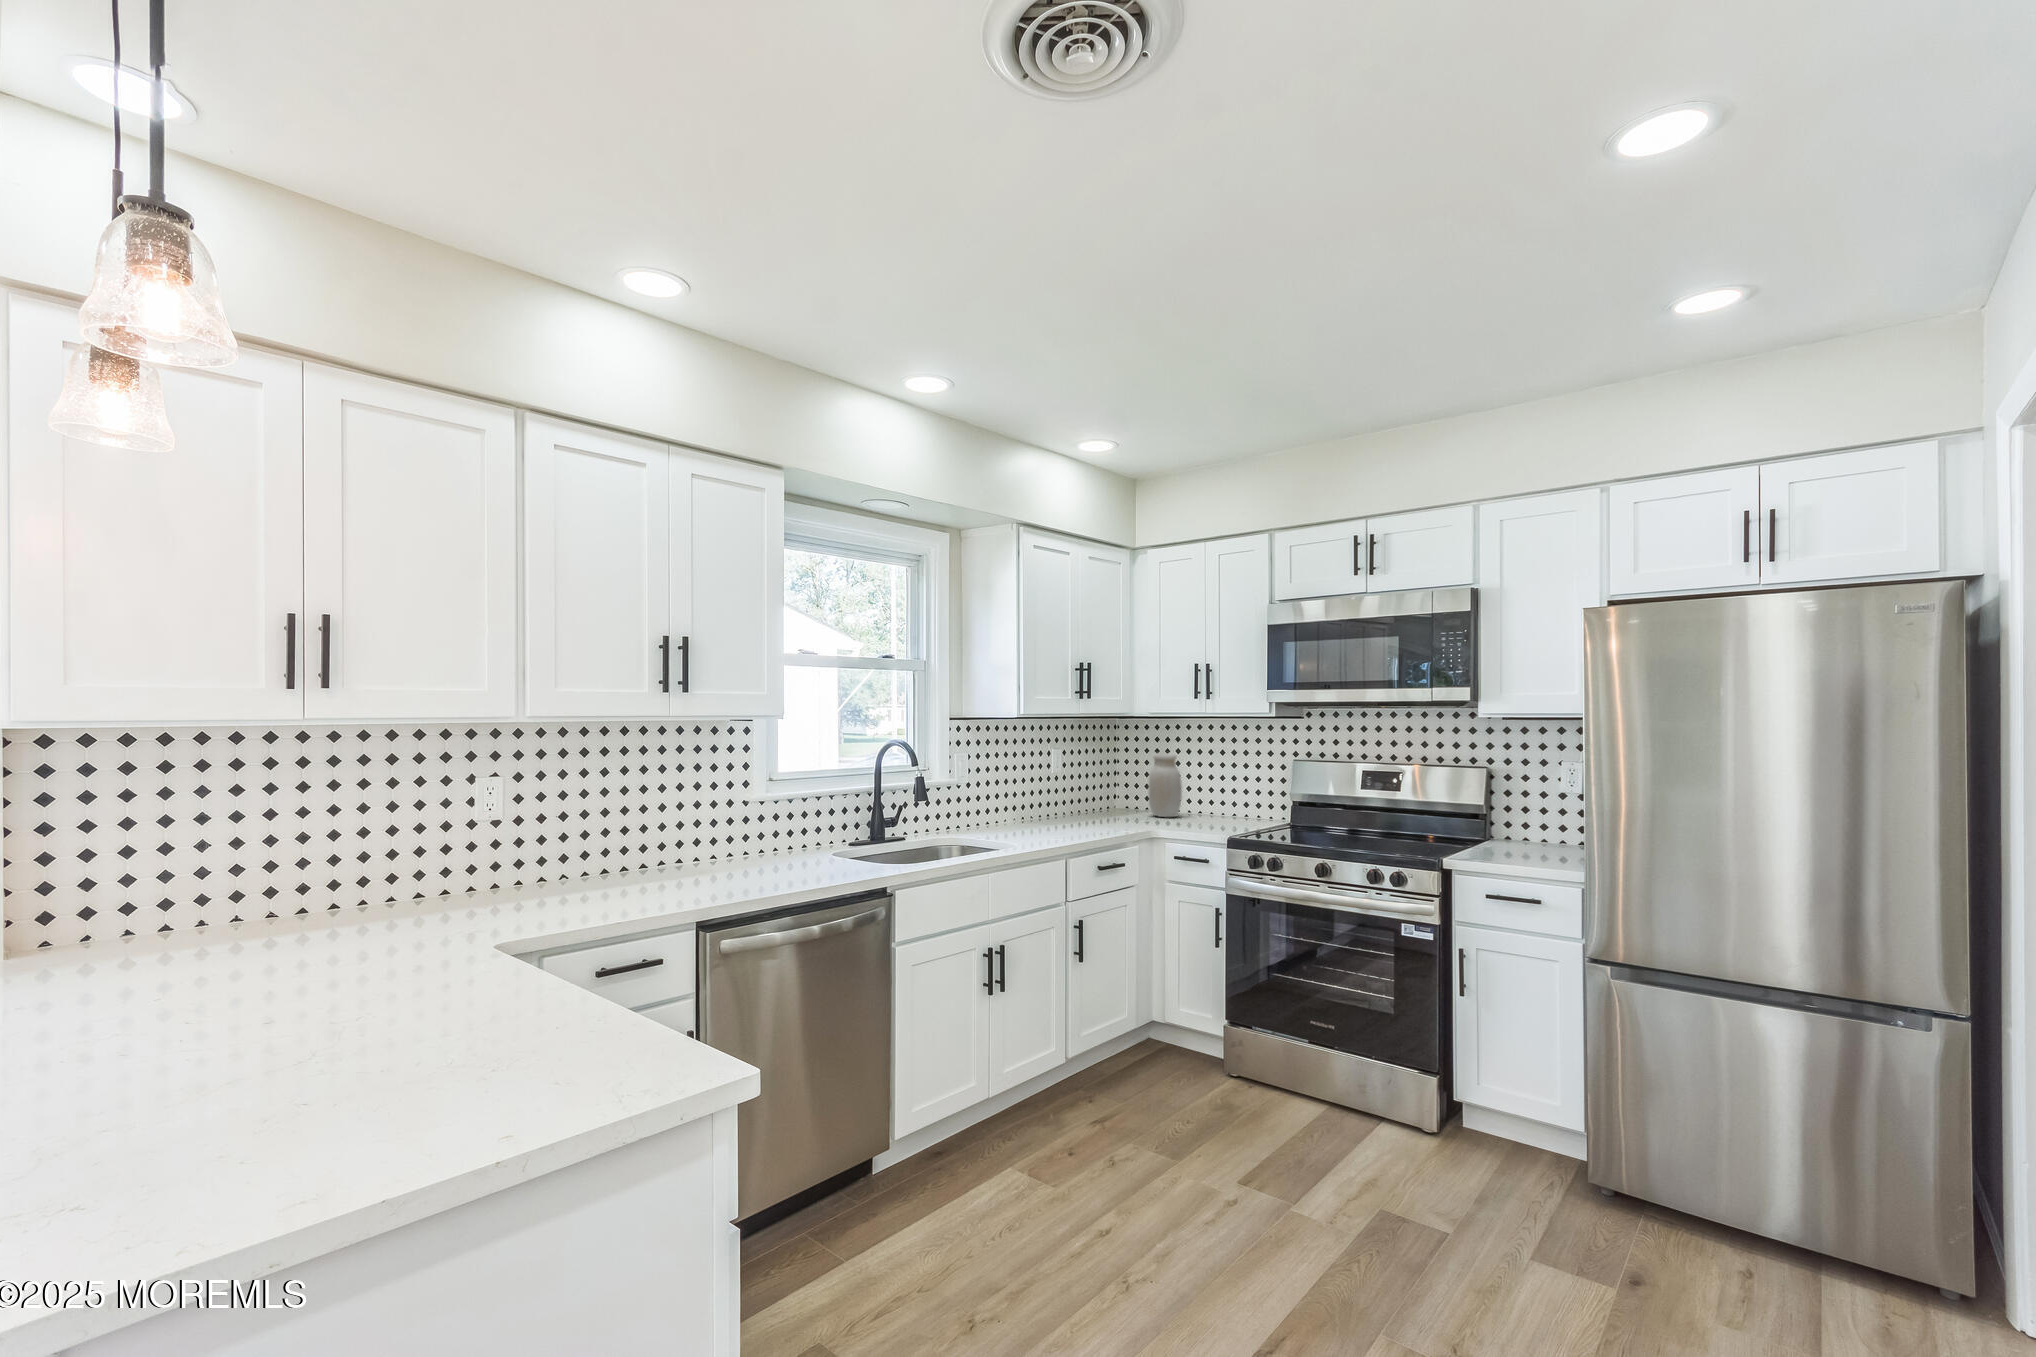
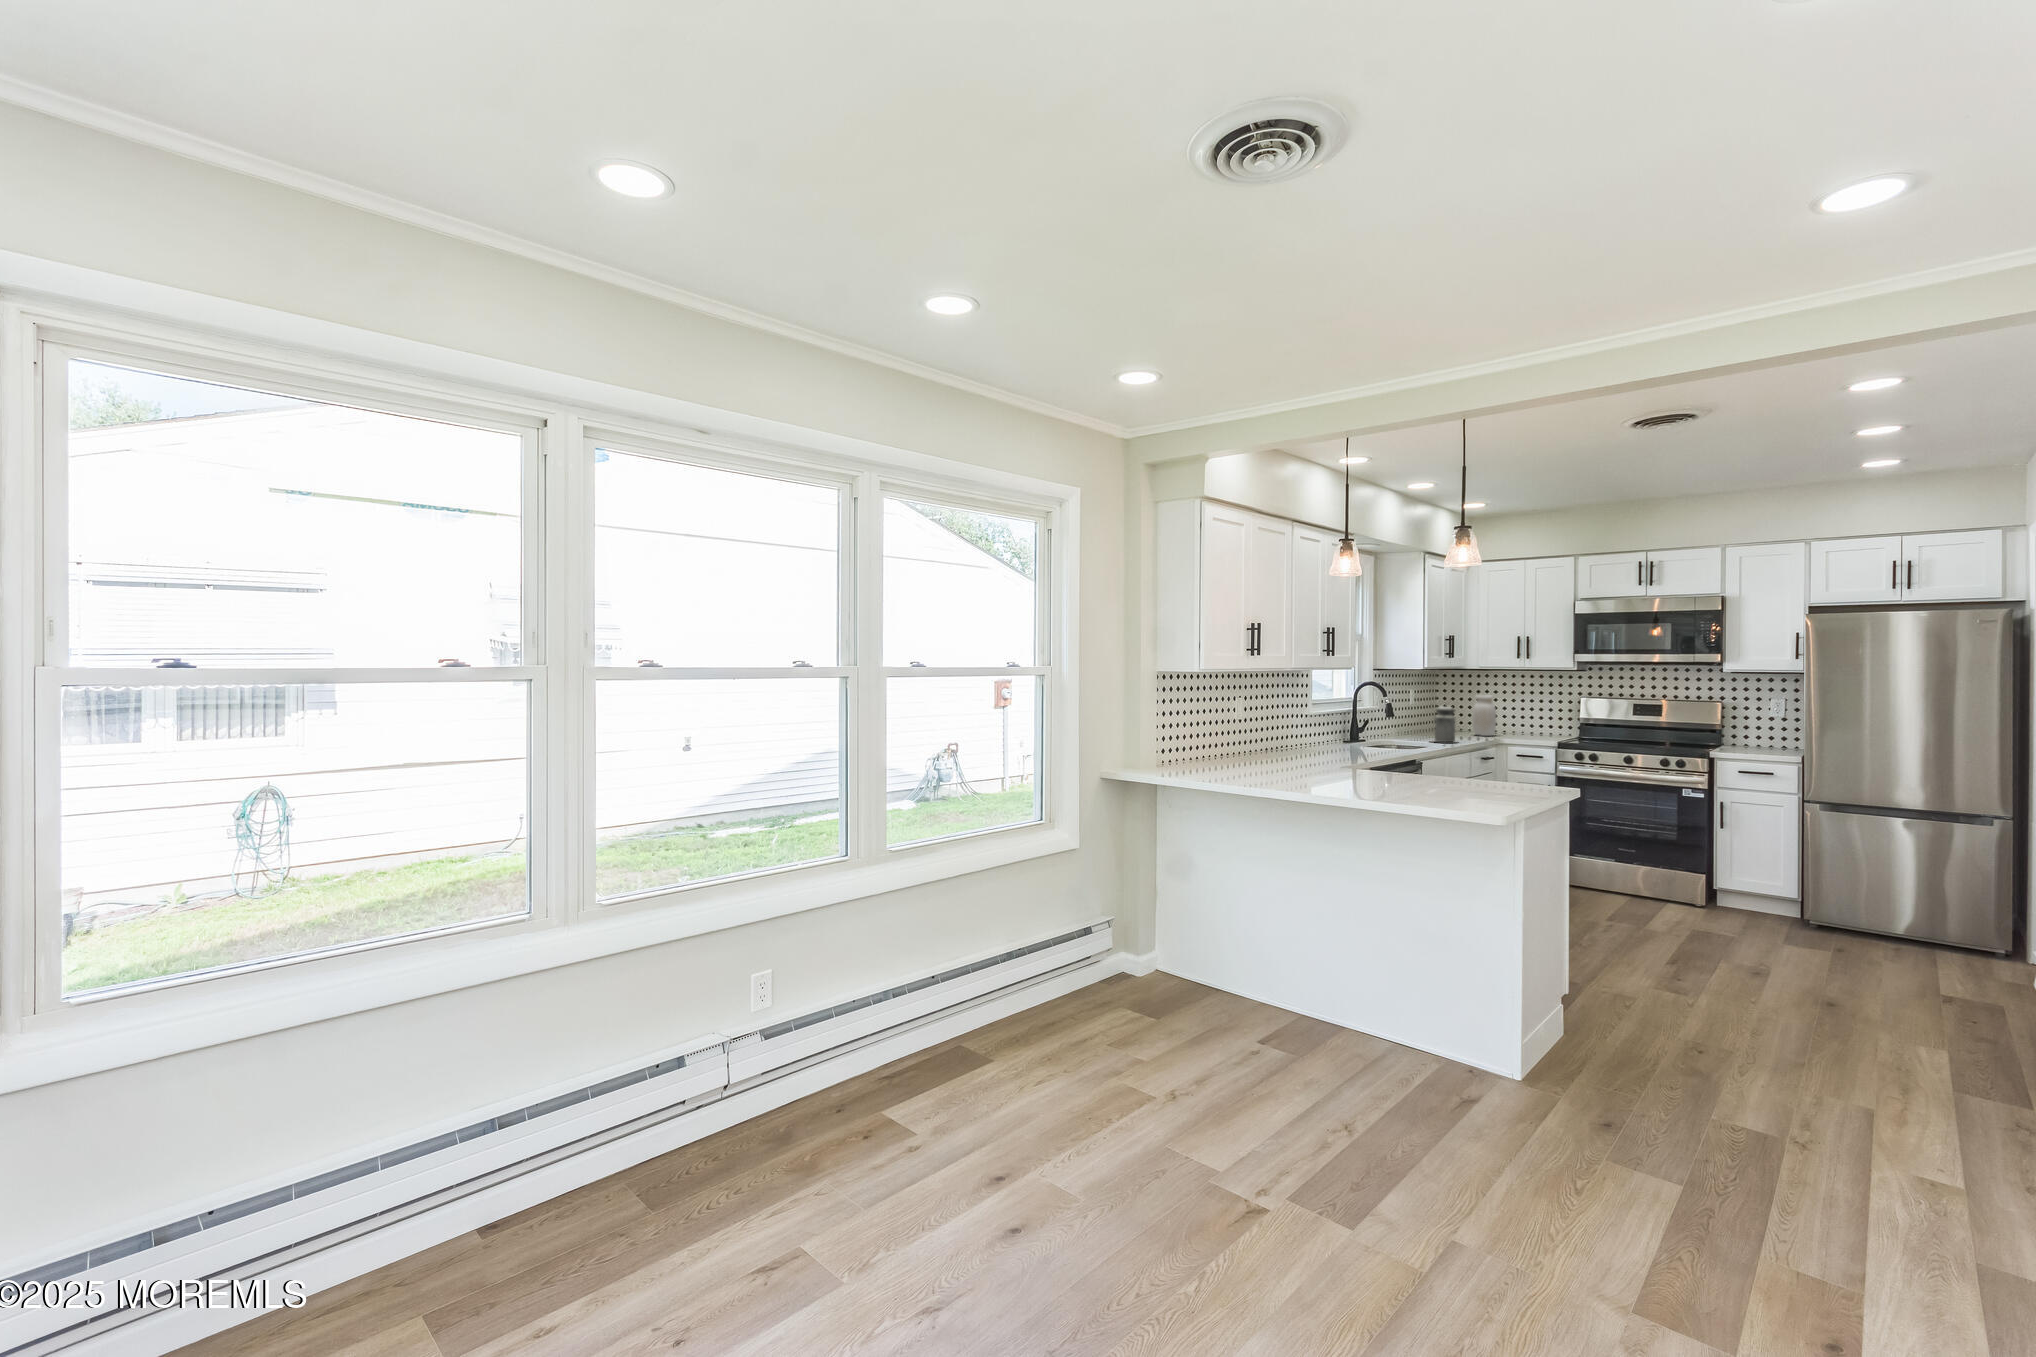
canister: none [1053,765,1097,829] -> present [1431,706,1456,742]

